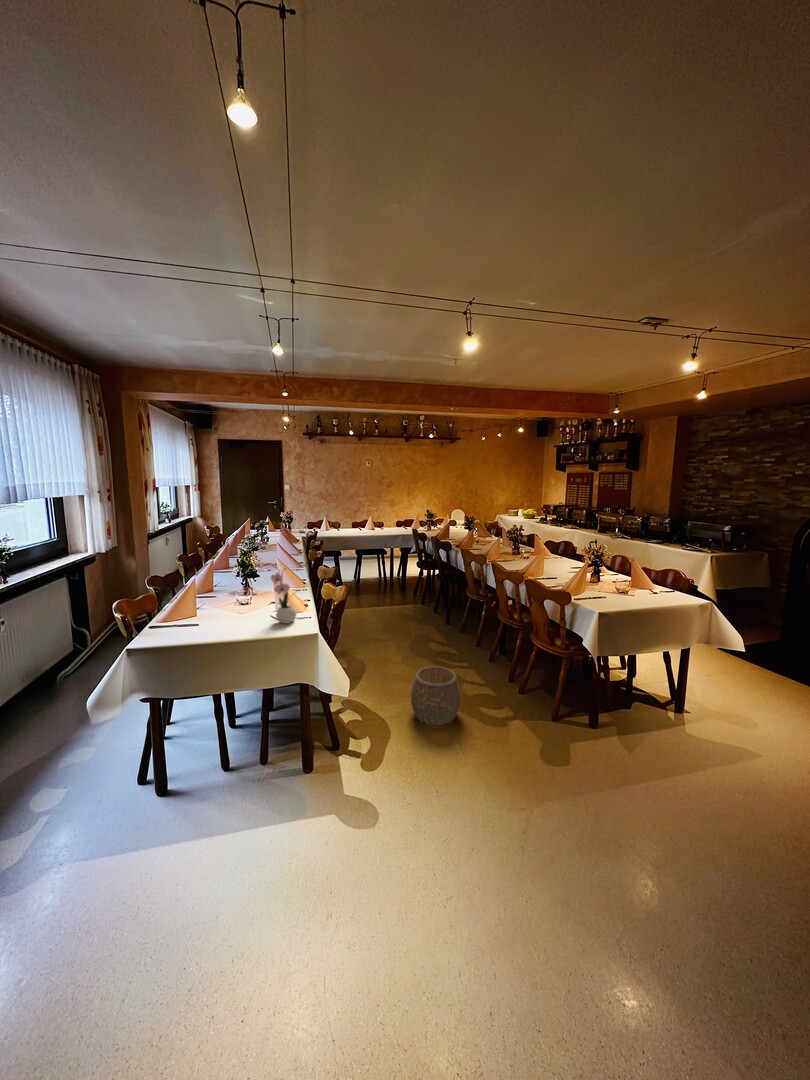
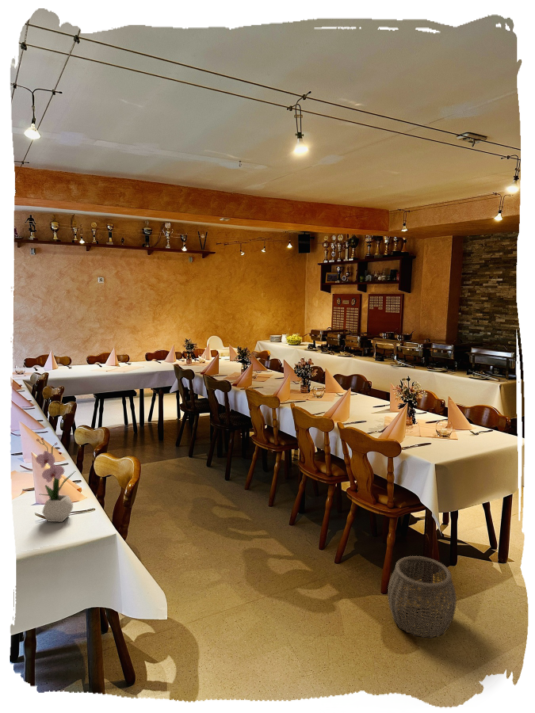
woven basket: present [410,667,461,726] -> present [388,556,456,638]

